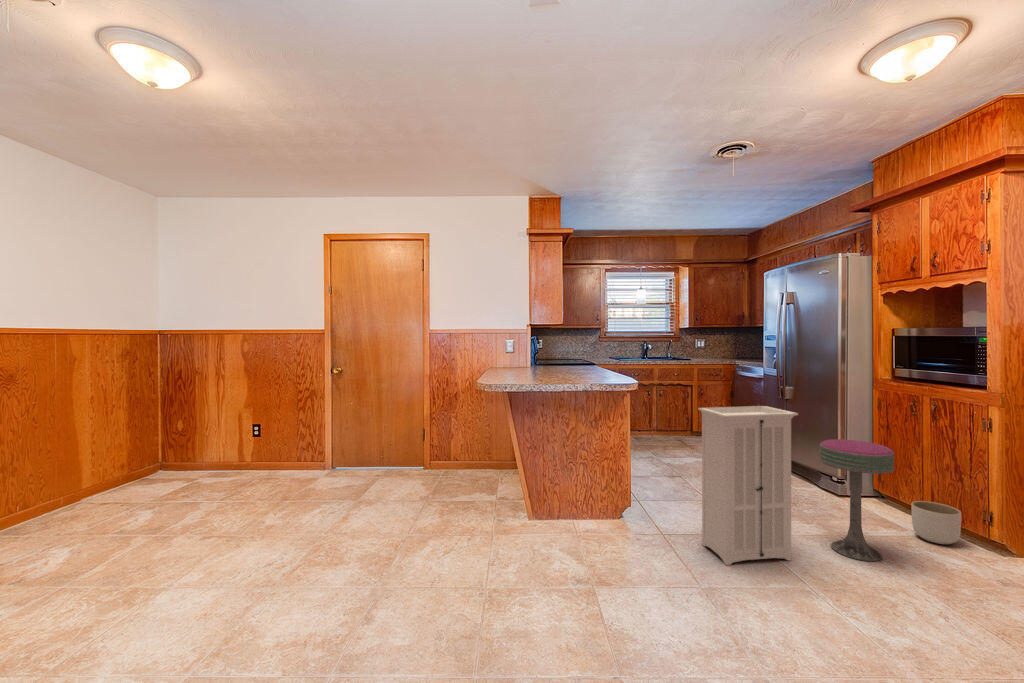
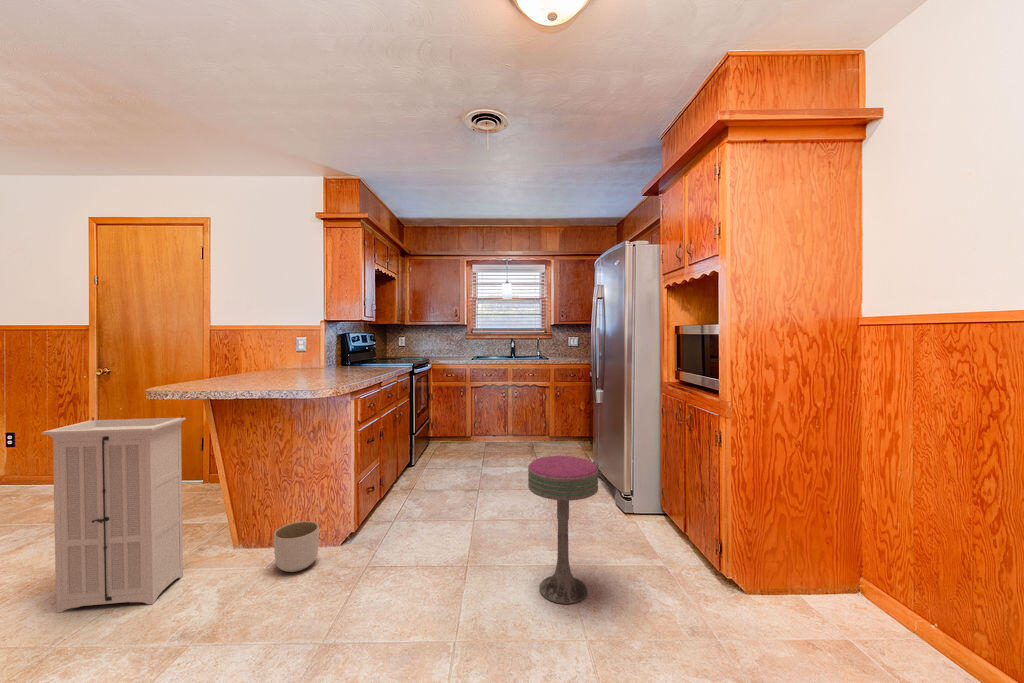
storage cabinet: present [698,405,798,565] -> present [42,415,186,613]
planter: present [911,501,961,545] -> present [274,521,319,572]

